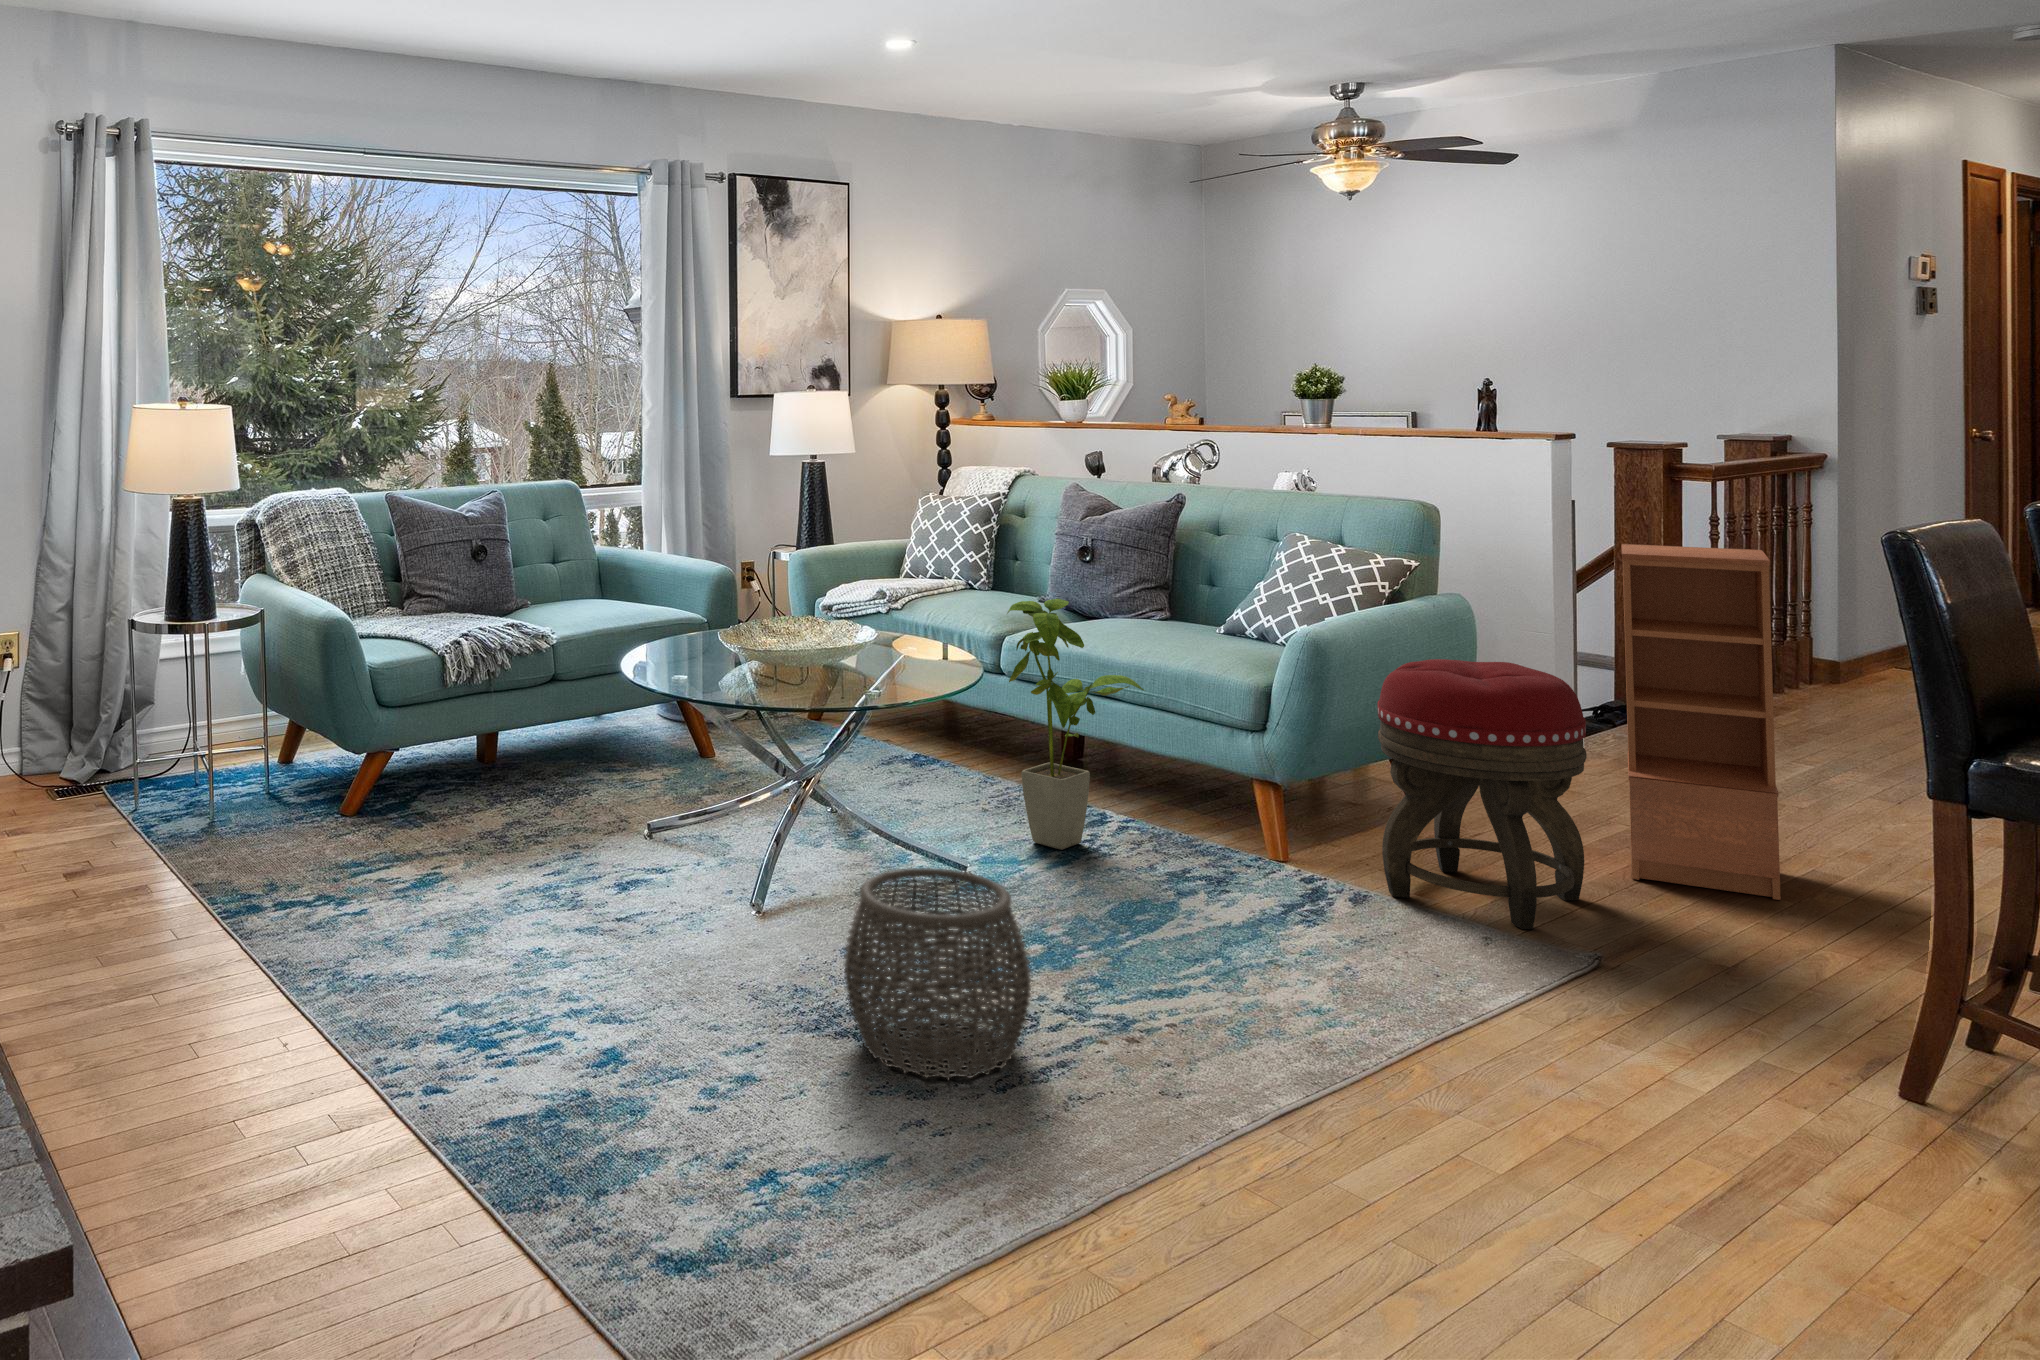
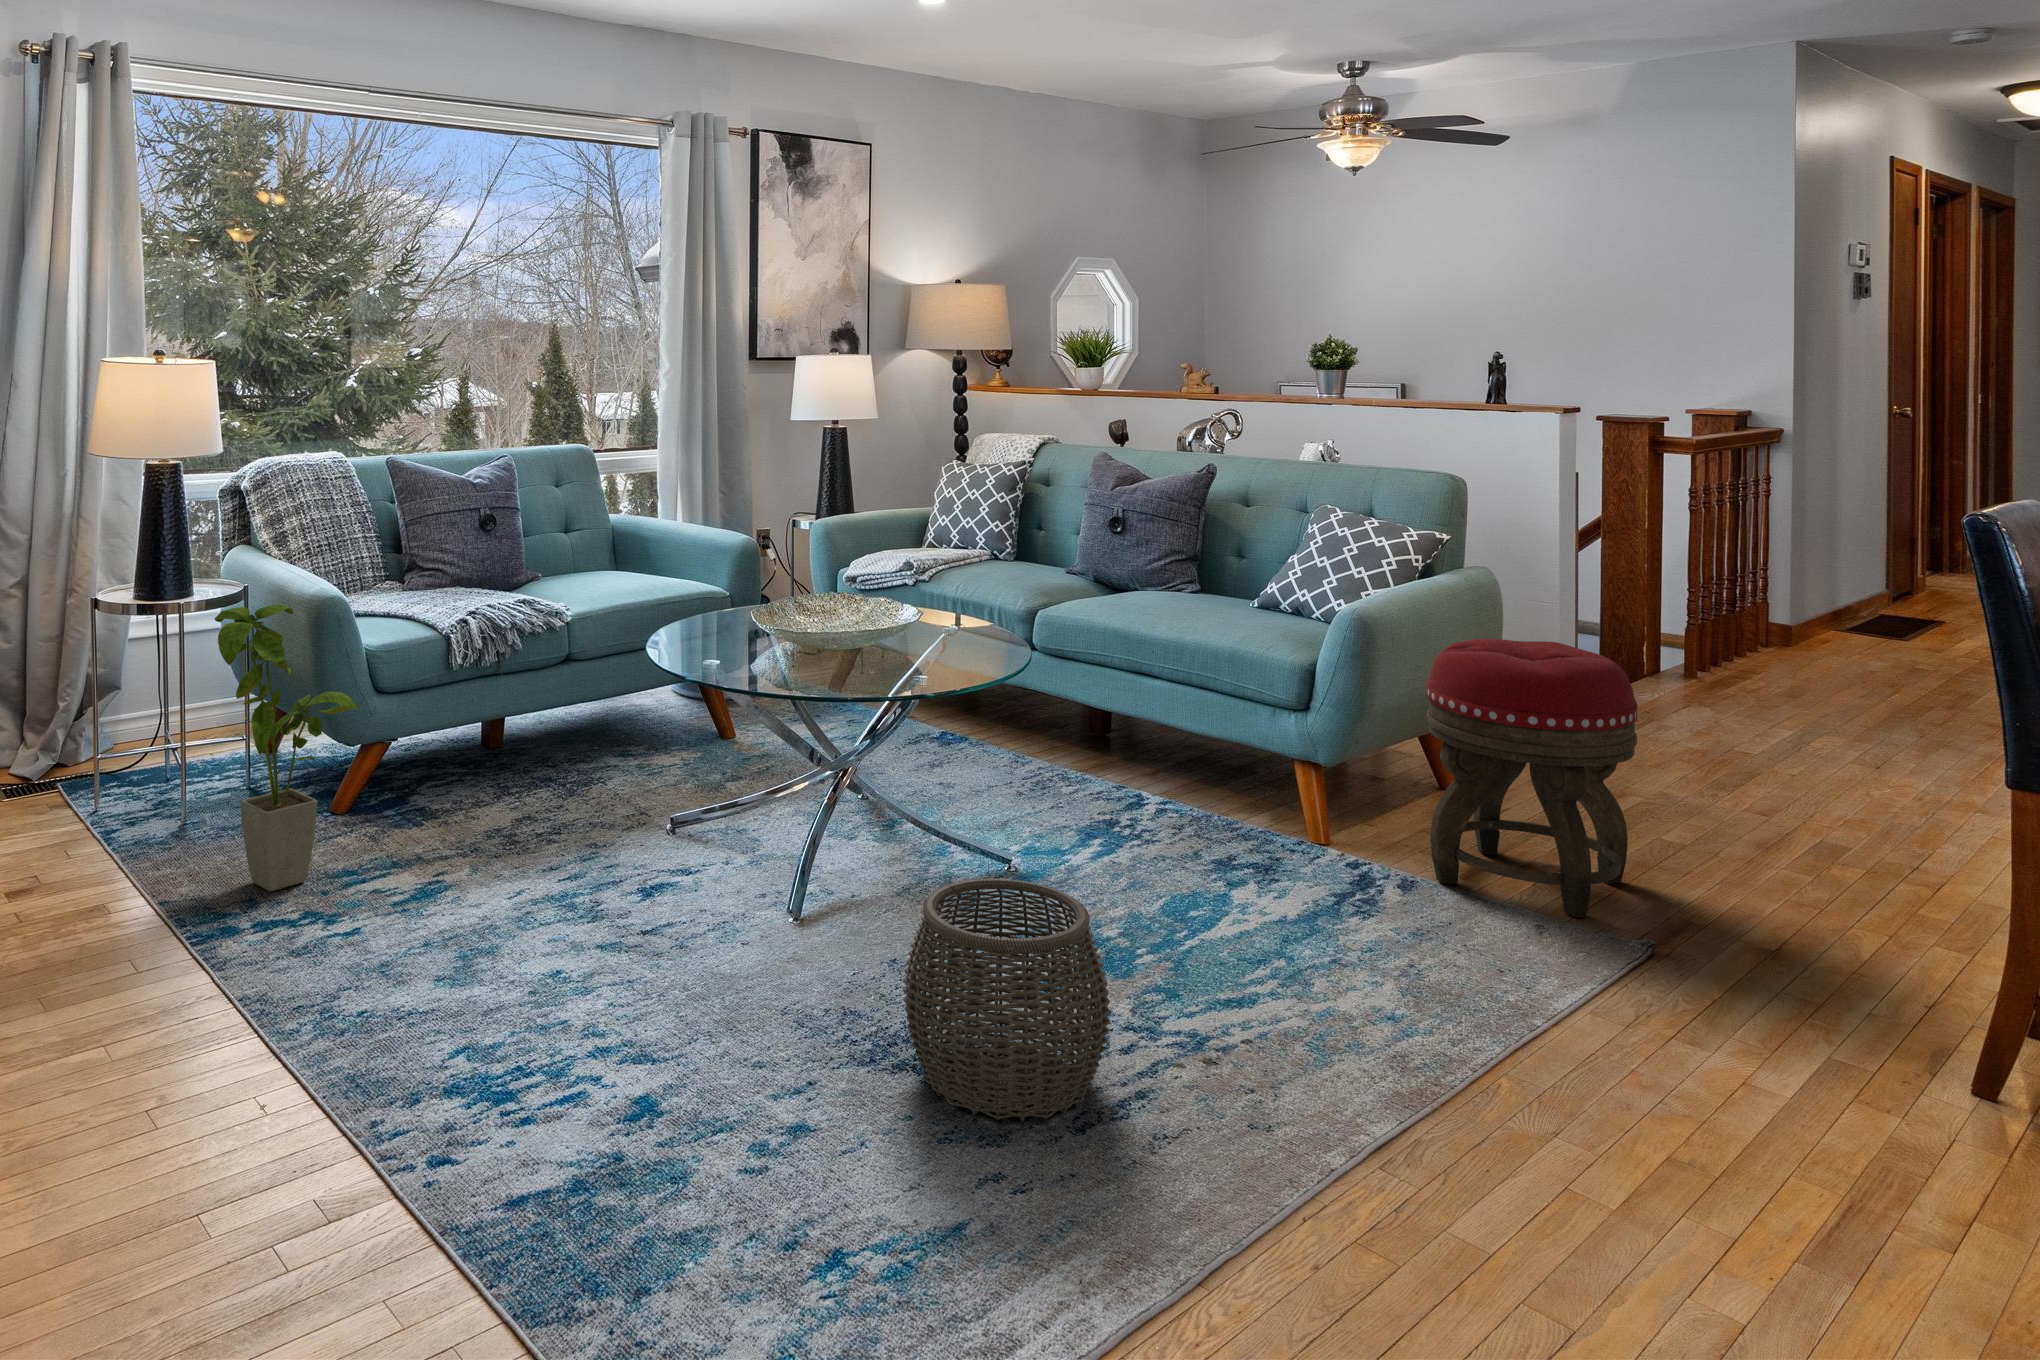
bookcase: present [1622,544,1781,900] -> none [1655,521,1812,879]
house plant: present [1007,599,1144,850] -> present [215,604,361,891]

